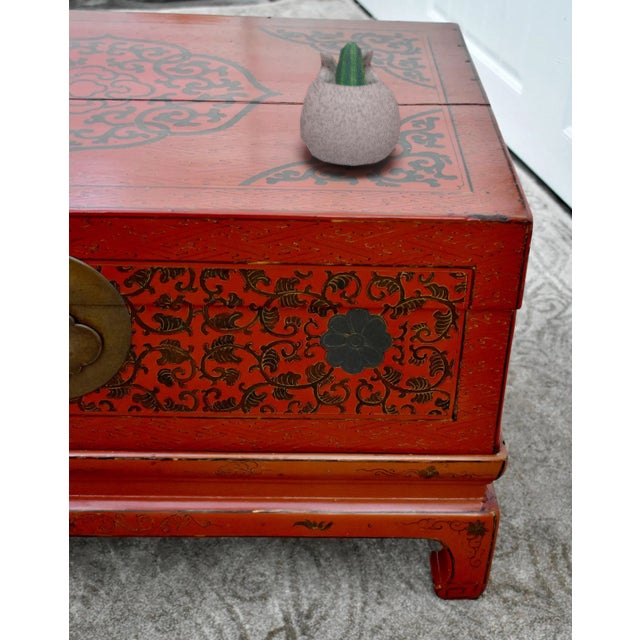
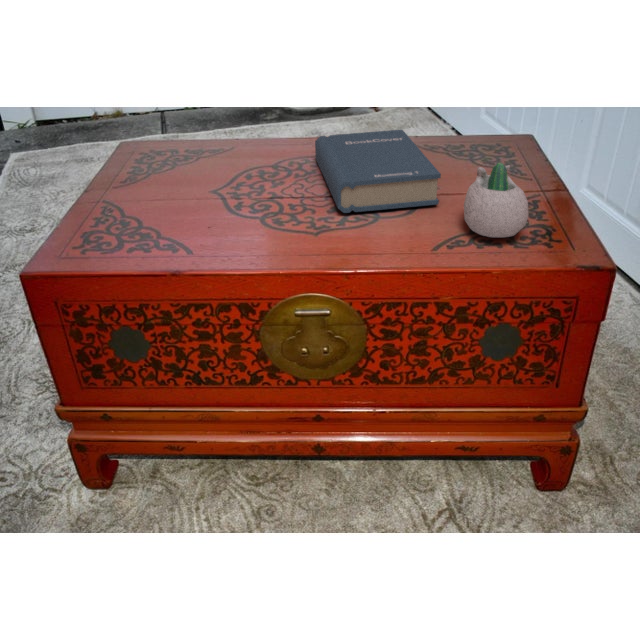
hardback book: none [99,14,274,128] -> present [315,130,441,213]

